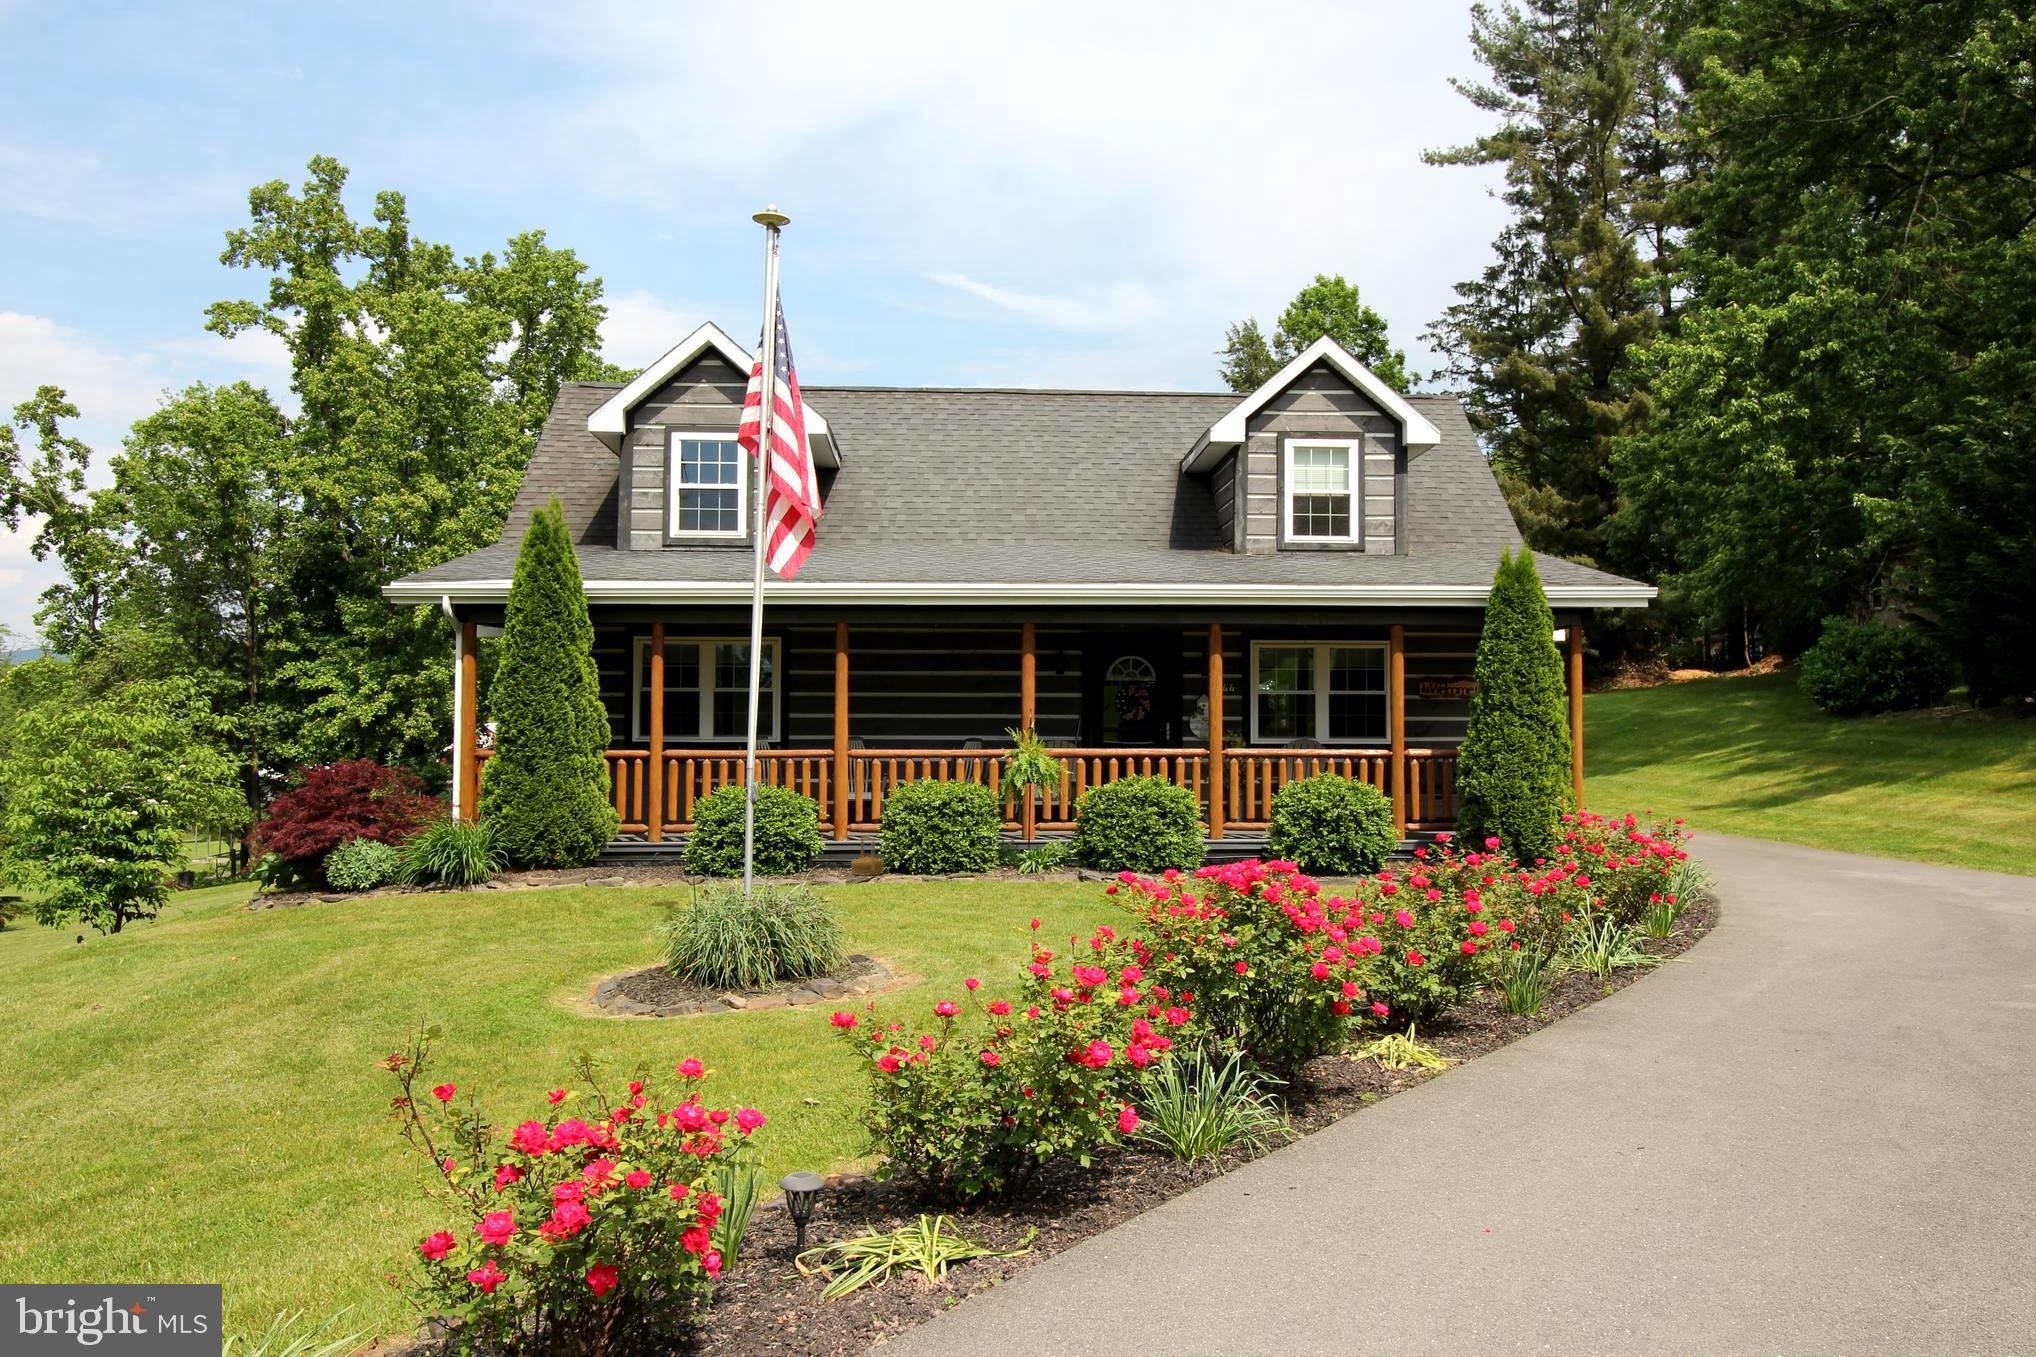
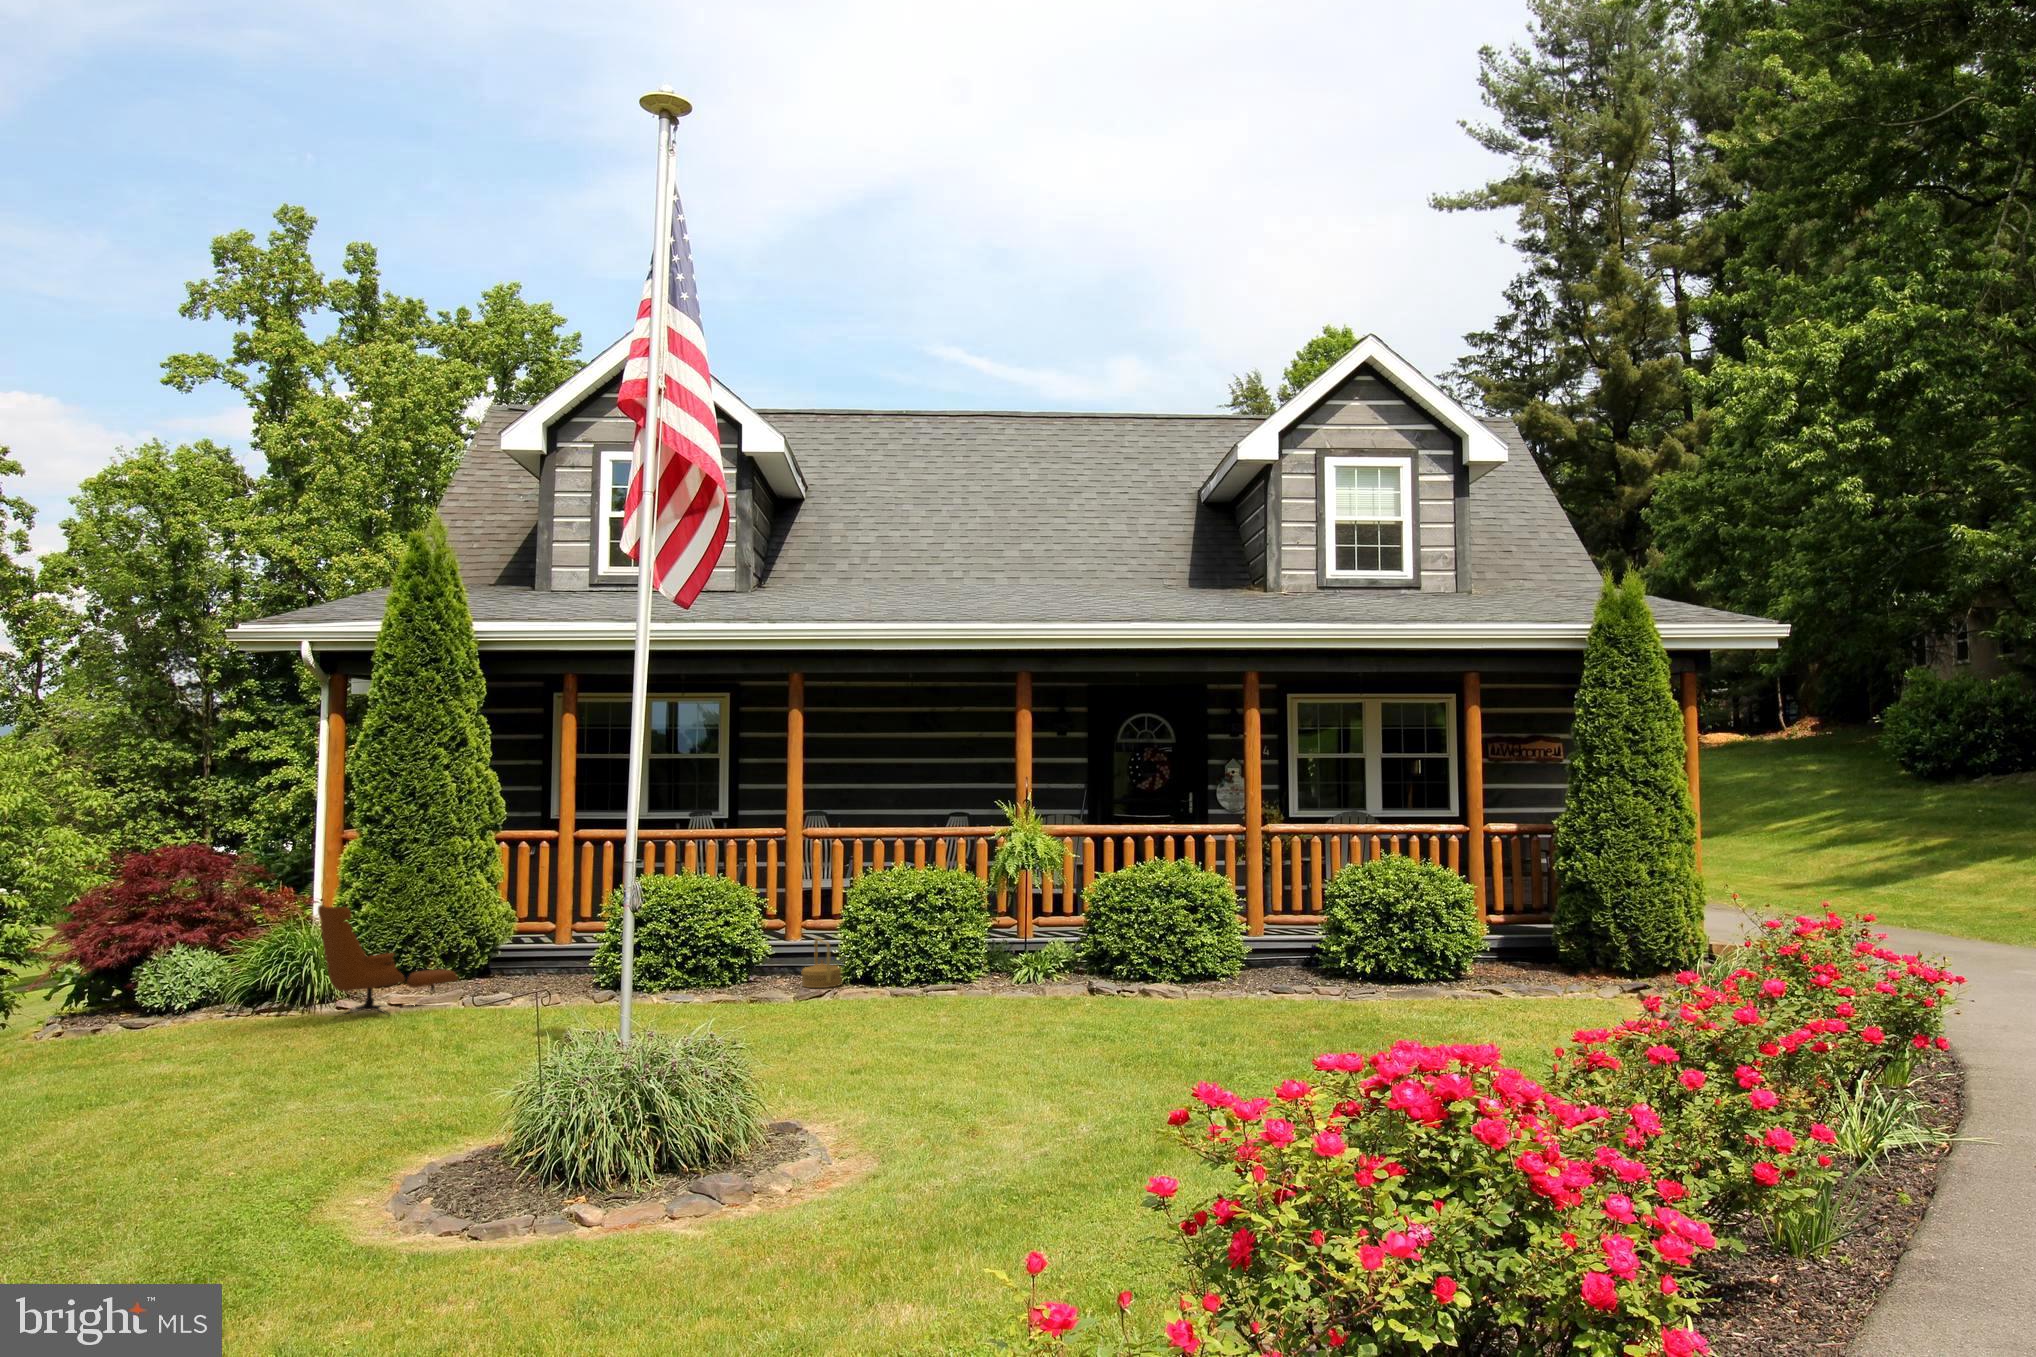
lounge chair: none [475,807,580,895] -> present [318,905,458,1019]

